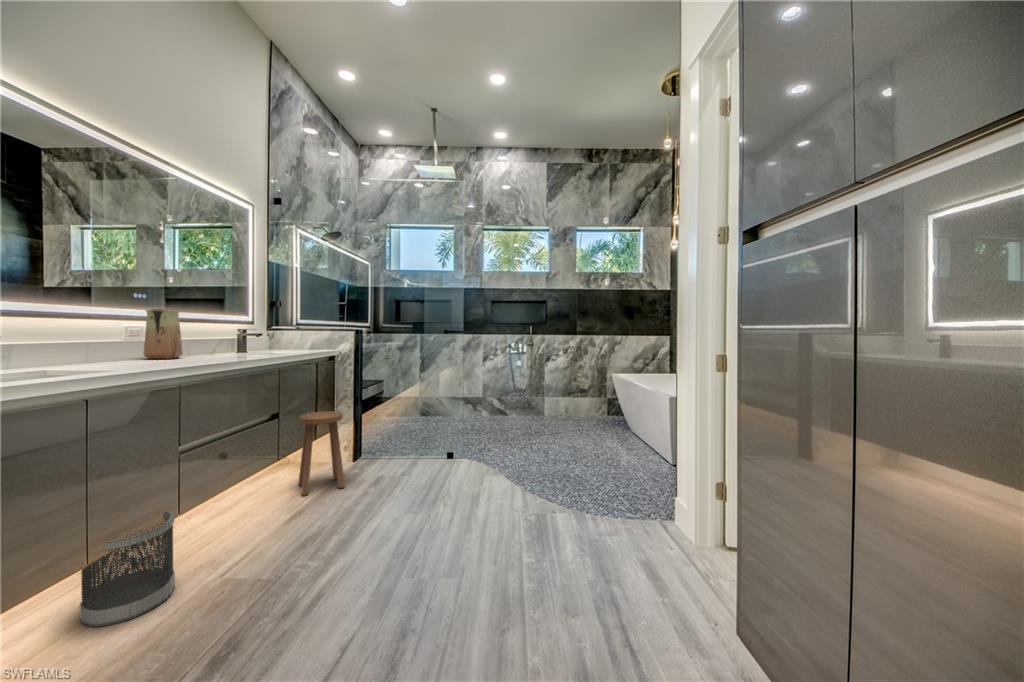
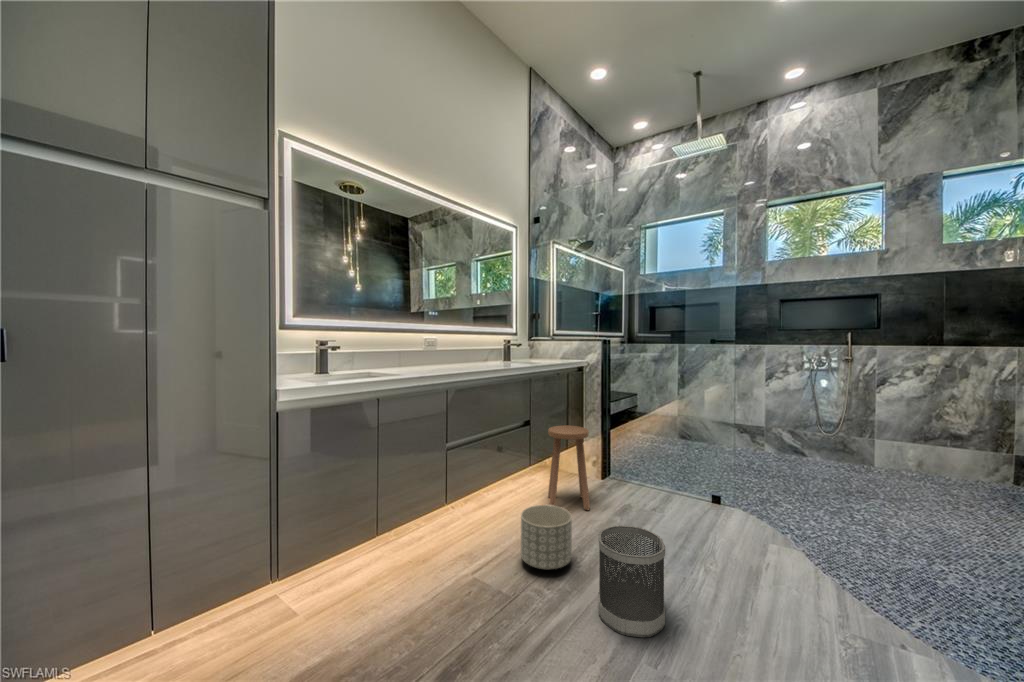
vase: present [143,309,183,359] -> none [437,327,462,368]
planter: none [278,485,334,547] -> present [521,505,572,569]
wastebasket: present [80,511,175,627] -> present [598,525,665,638]

